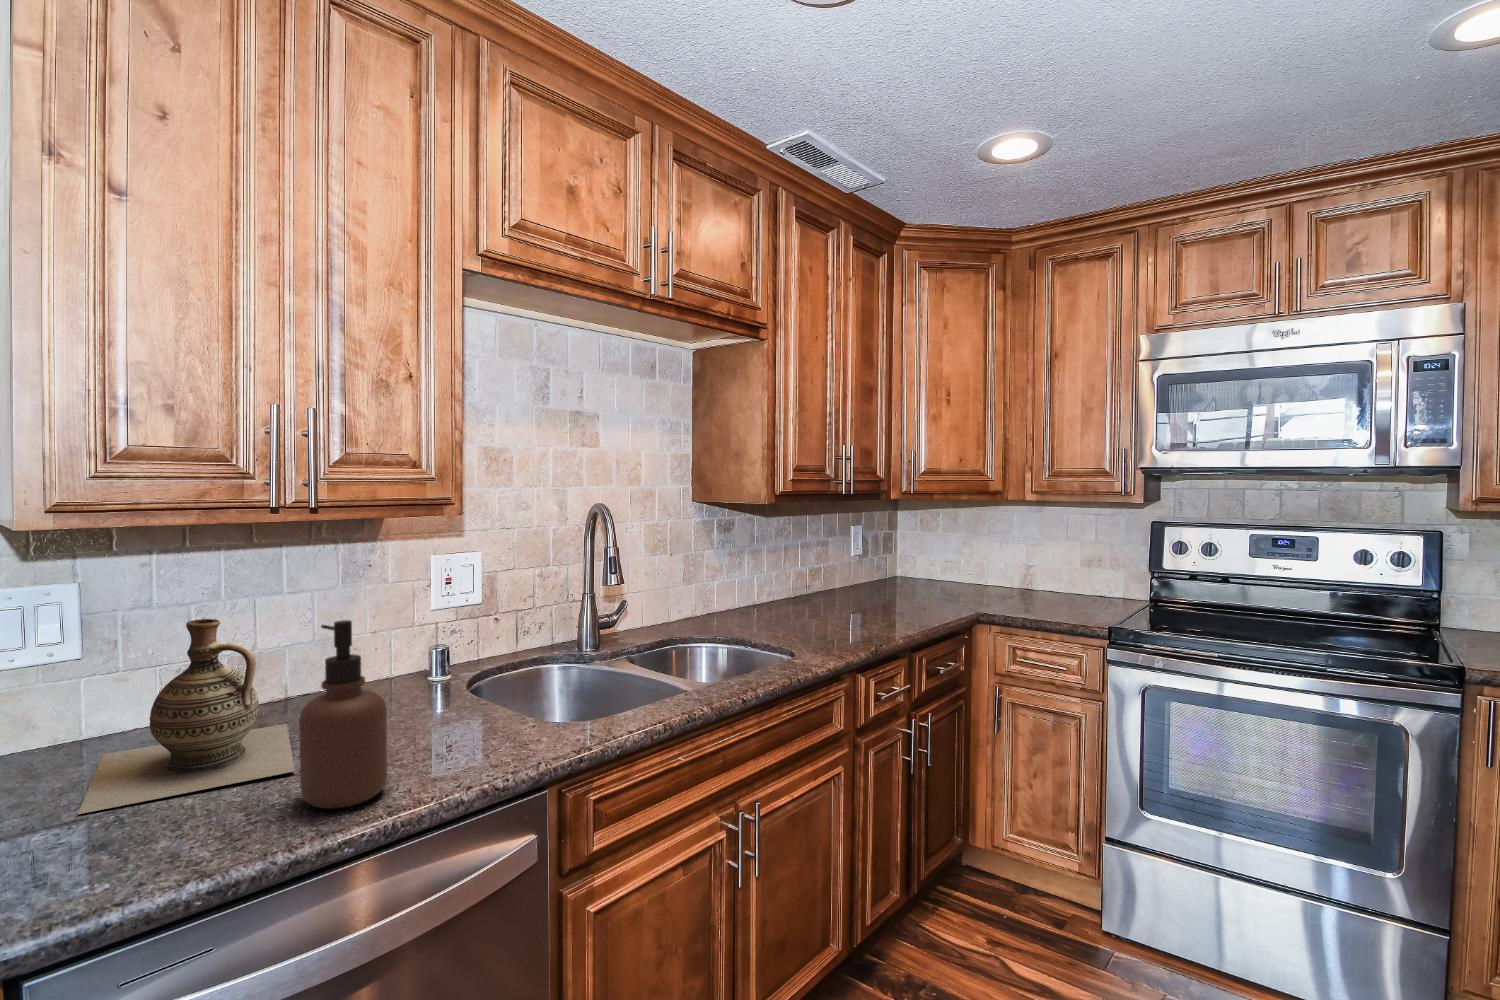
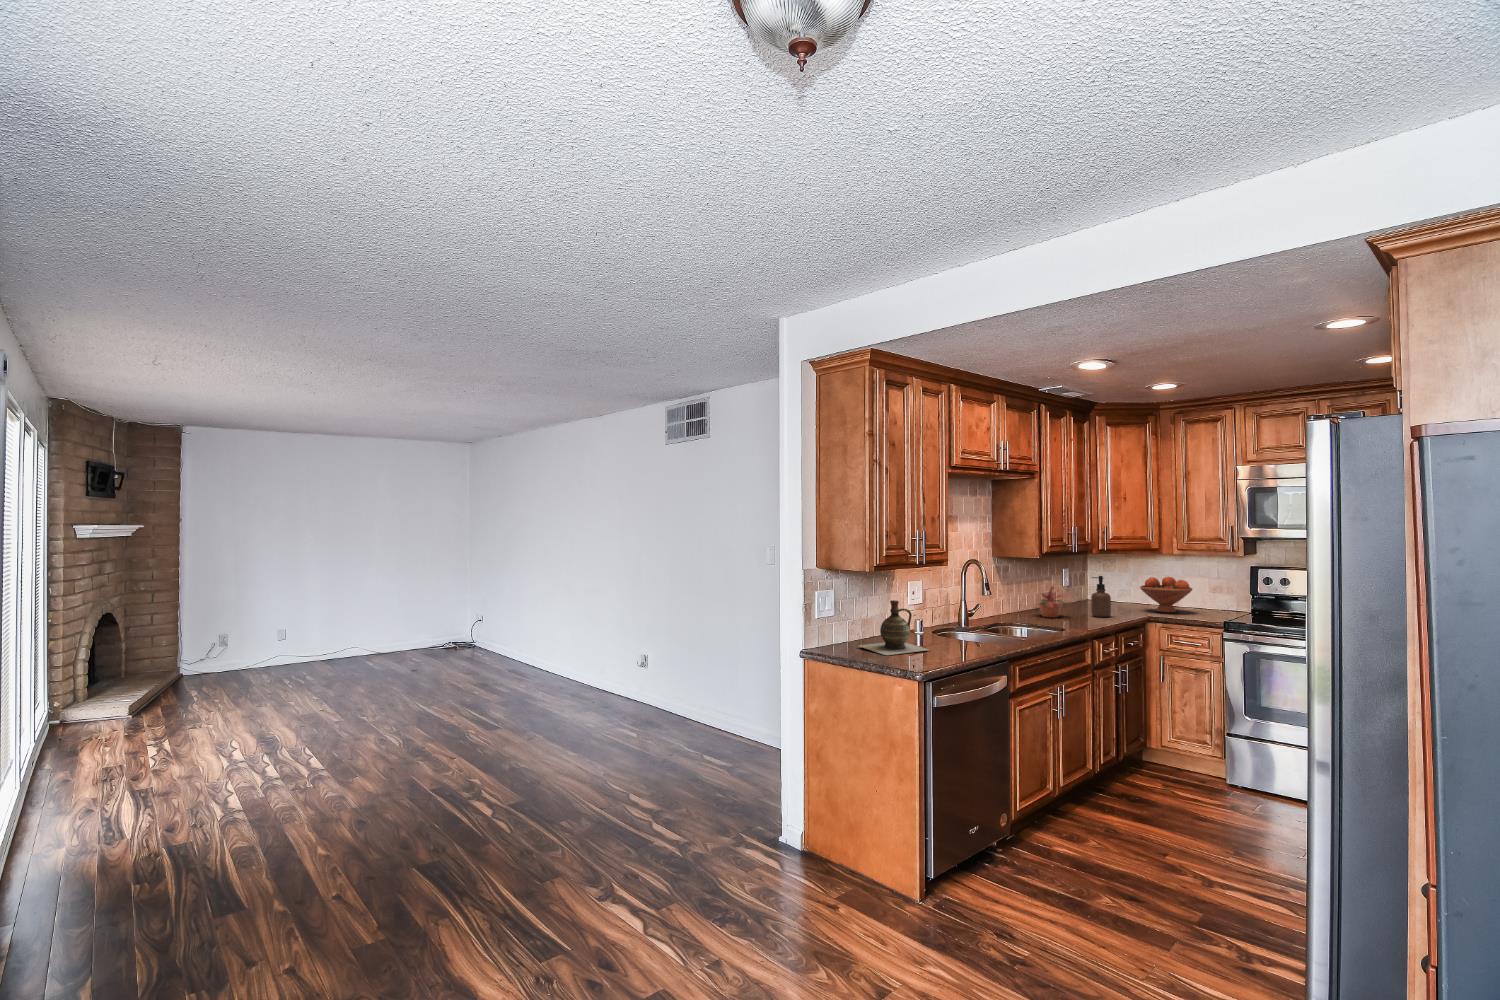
fruit bowl: none [968,540,1055,604] -> present [1140,577,1192,613]
potted plant: none [761,554,840,619] -> present [1038,586,1063,617]
soap dispenser: present [299,620,387,809] -> present [1091,576,1111,617]

